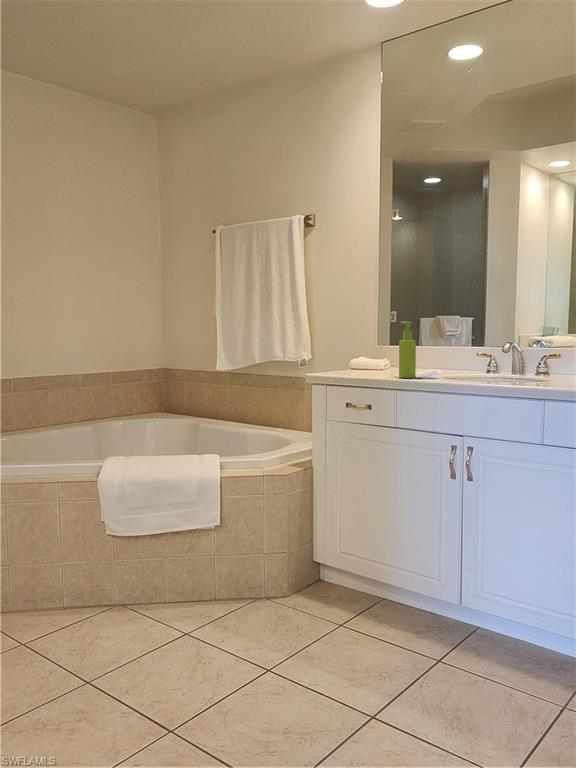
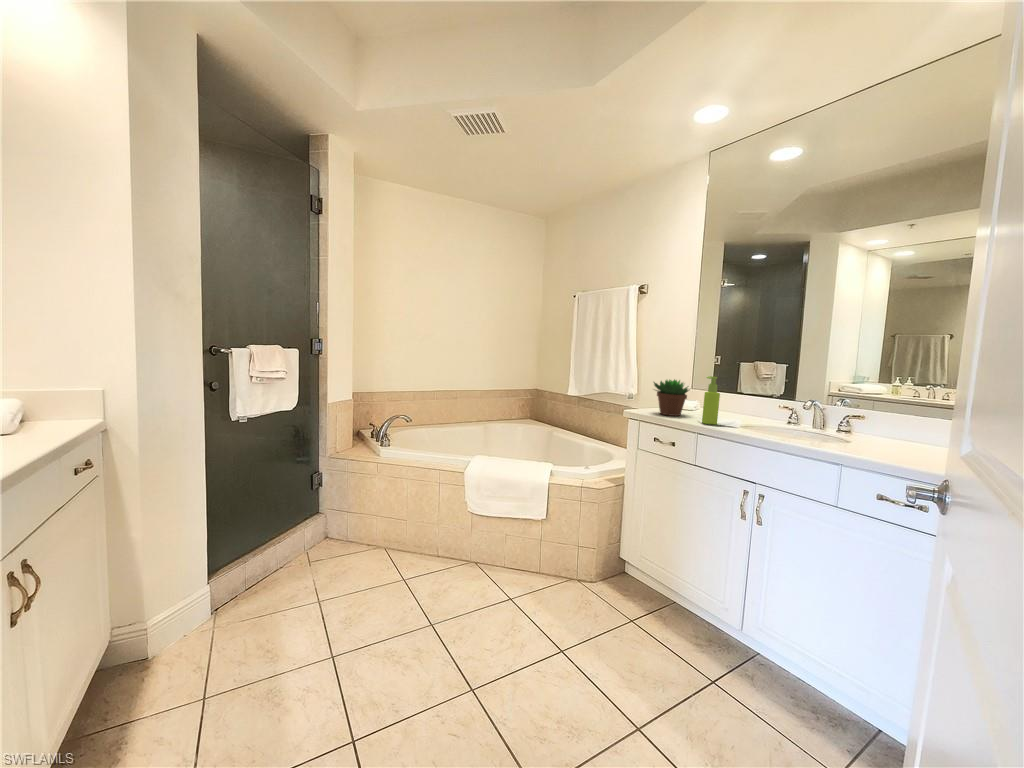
succulent plant: none [337,329,382,375] -> present [654,379,689,416]

